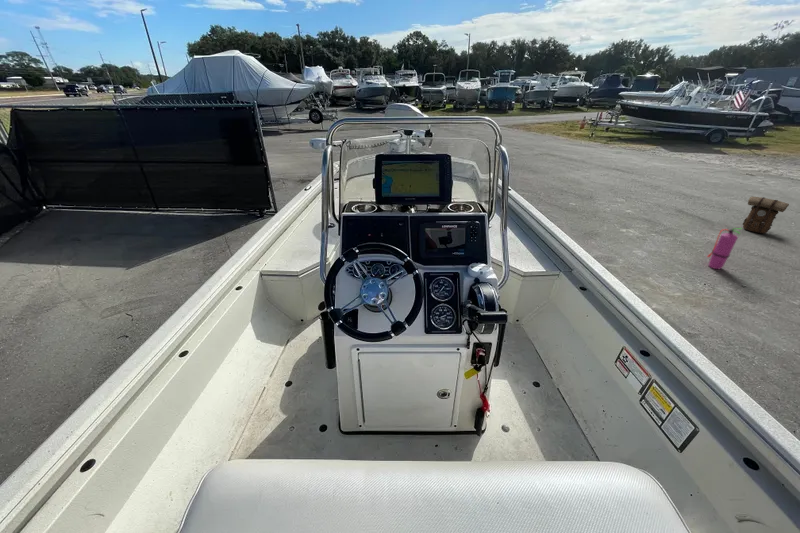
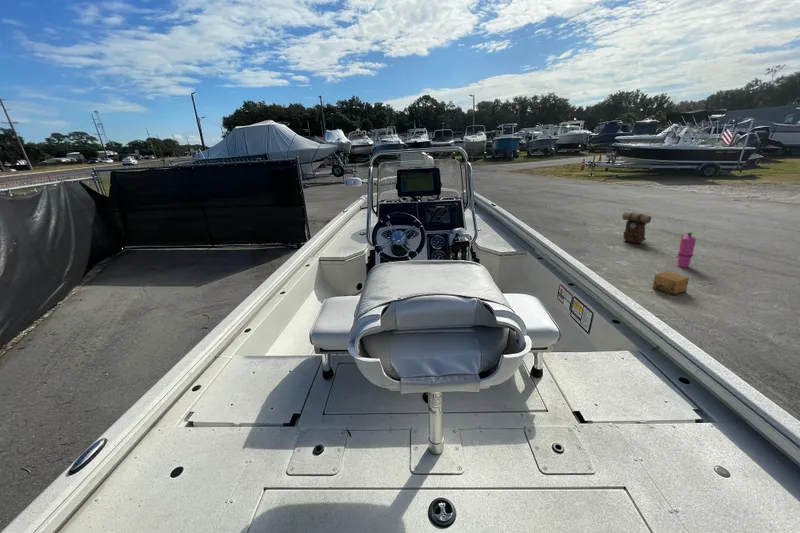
backpack: present [743,196,789,233] -> present [622,212,651,243]
cardboard box: none [686,280,735,313] -> present [653,271,689,296]

